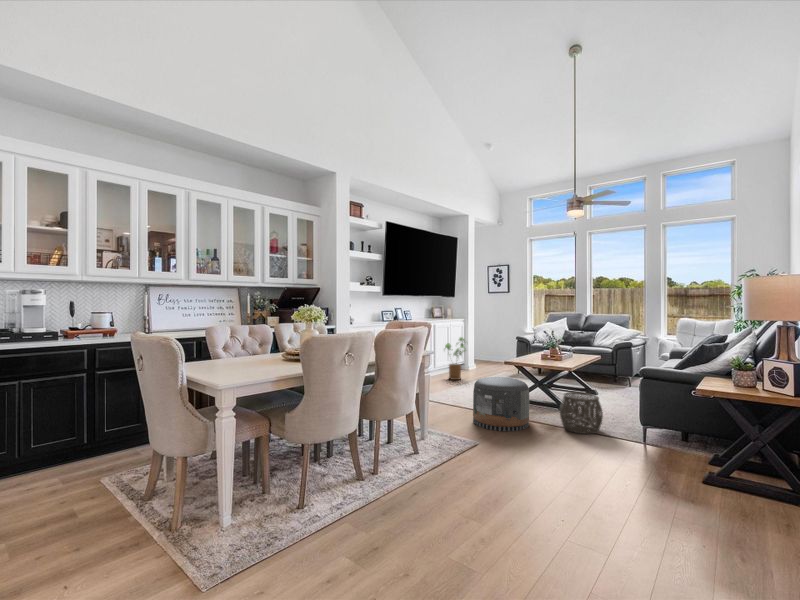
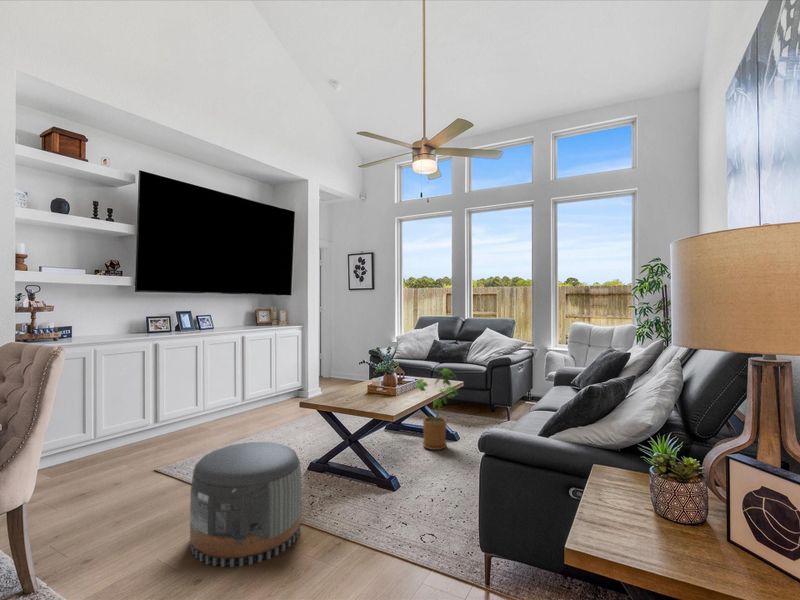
house plant: present [445,338,465,380] -> present [416,369,458,450]
woven basket: present [560,392,603,434] -> none [349,470,424,563]

